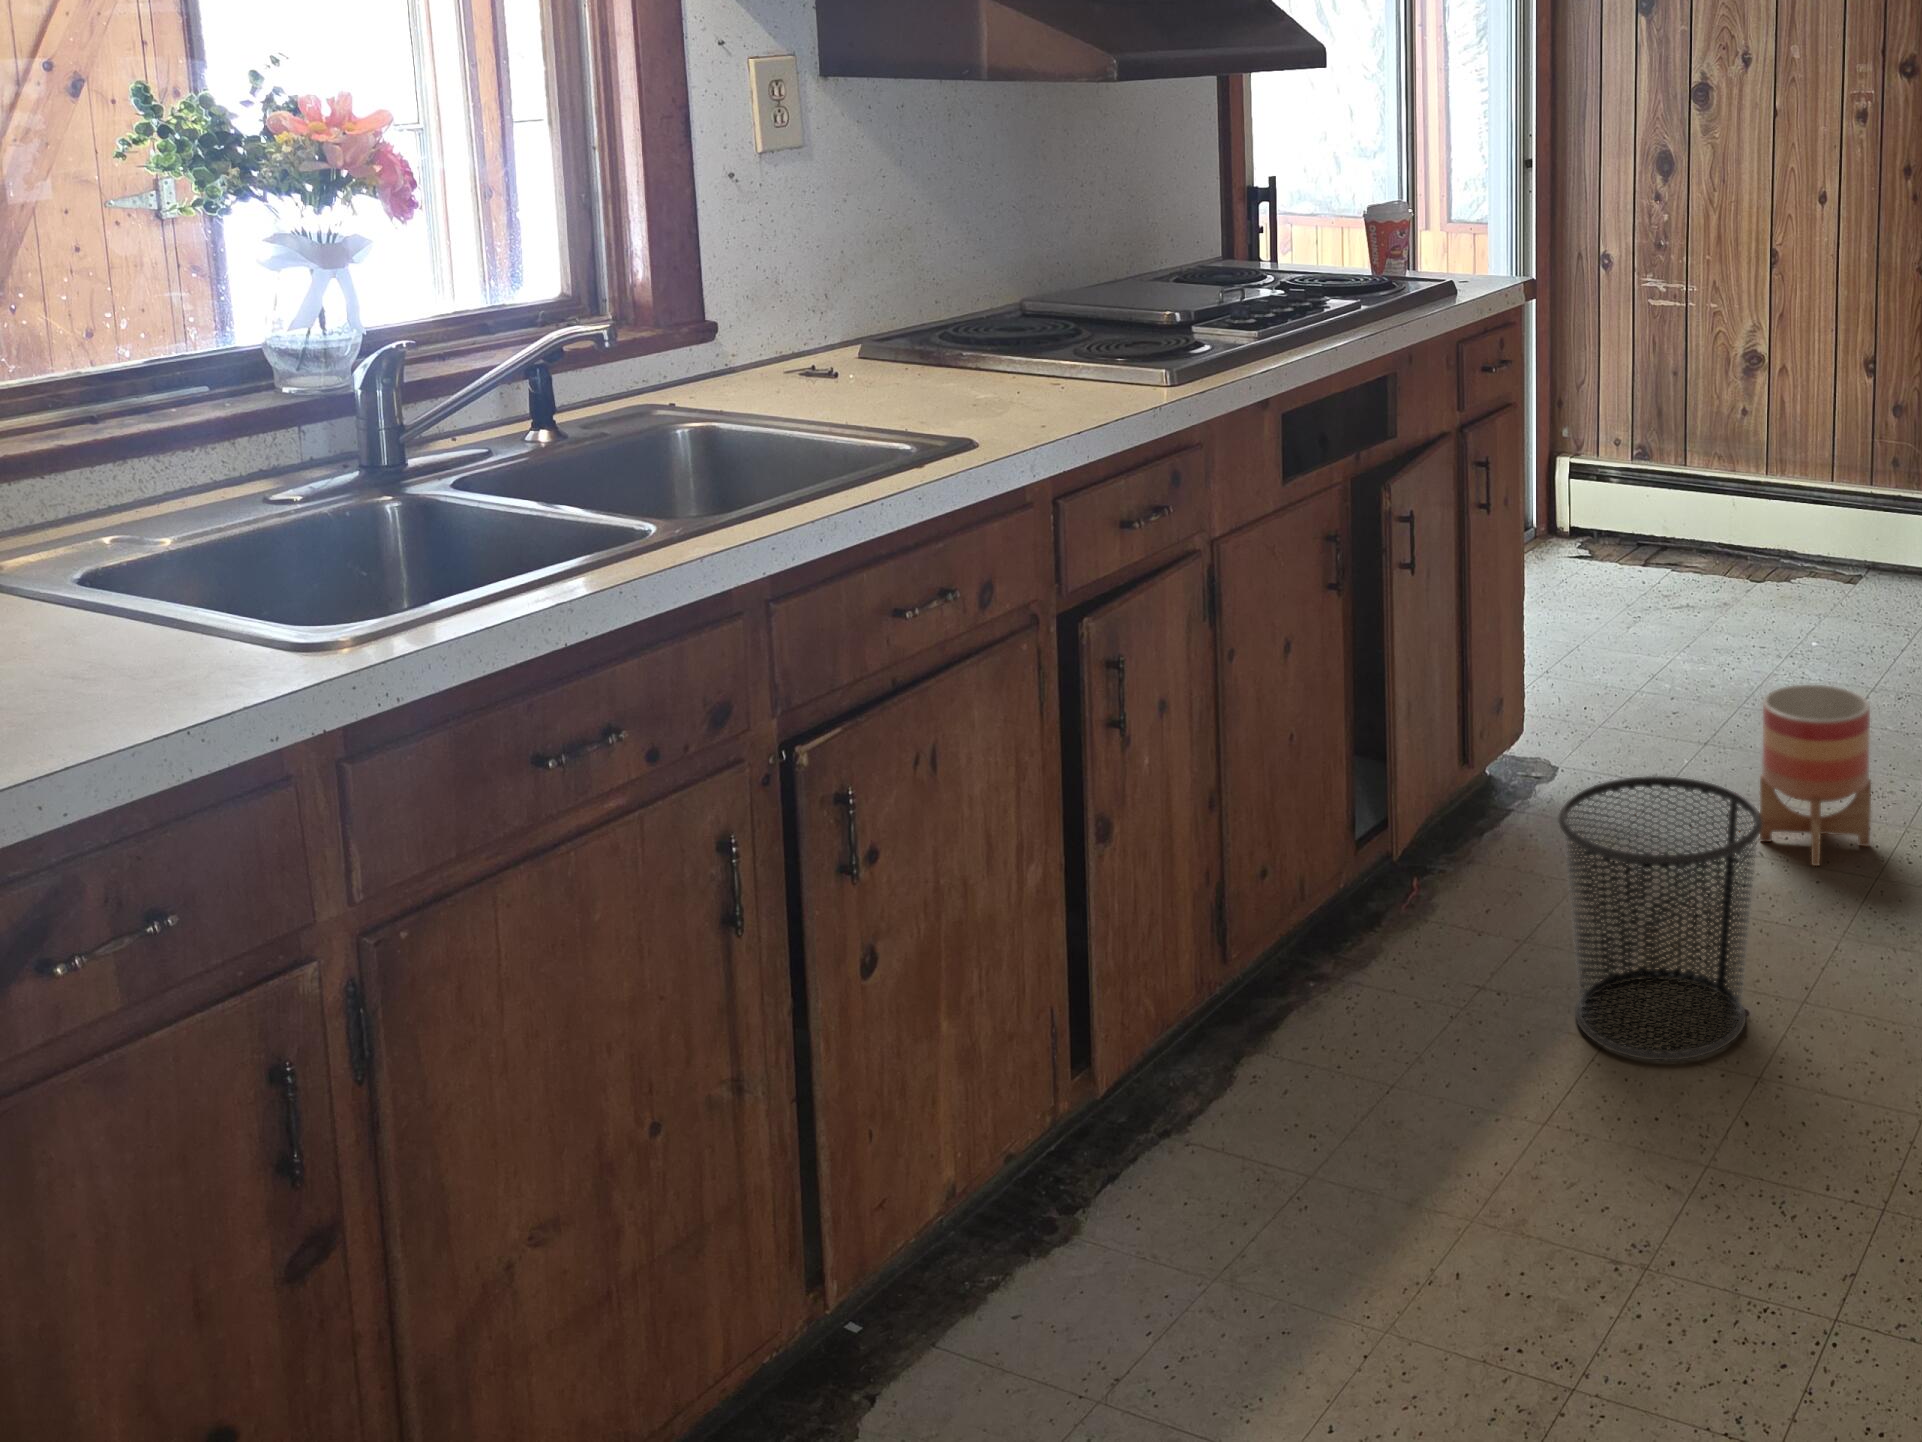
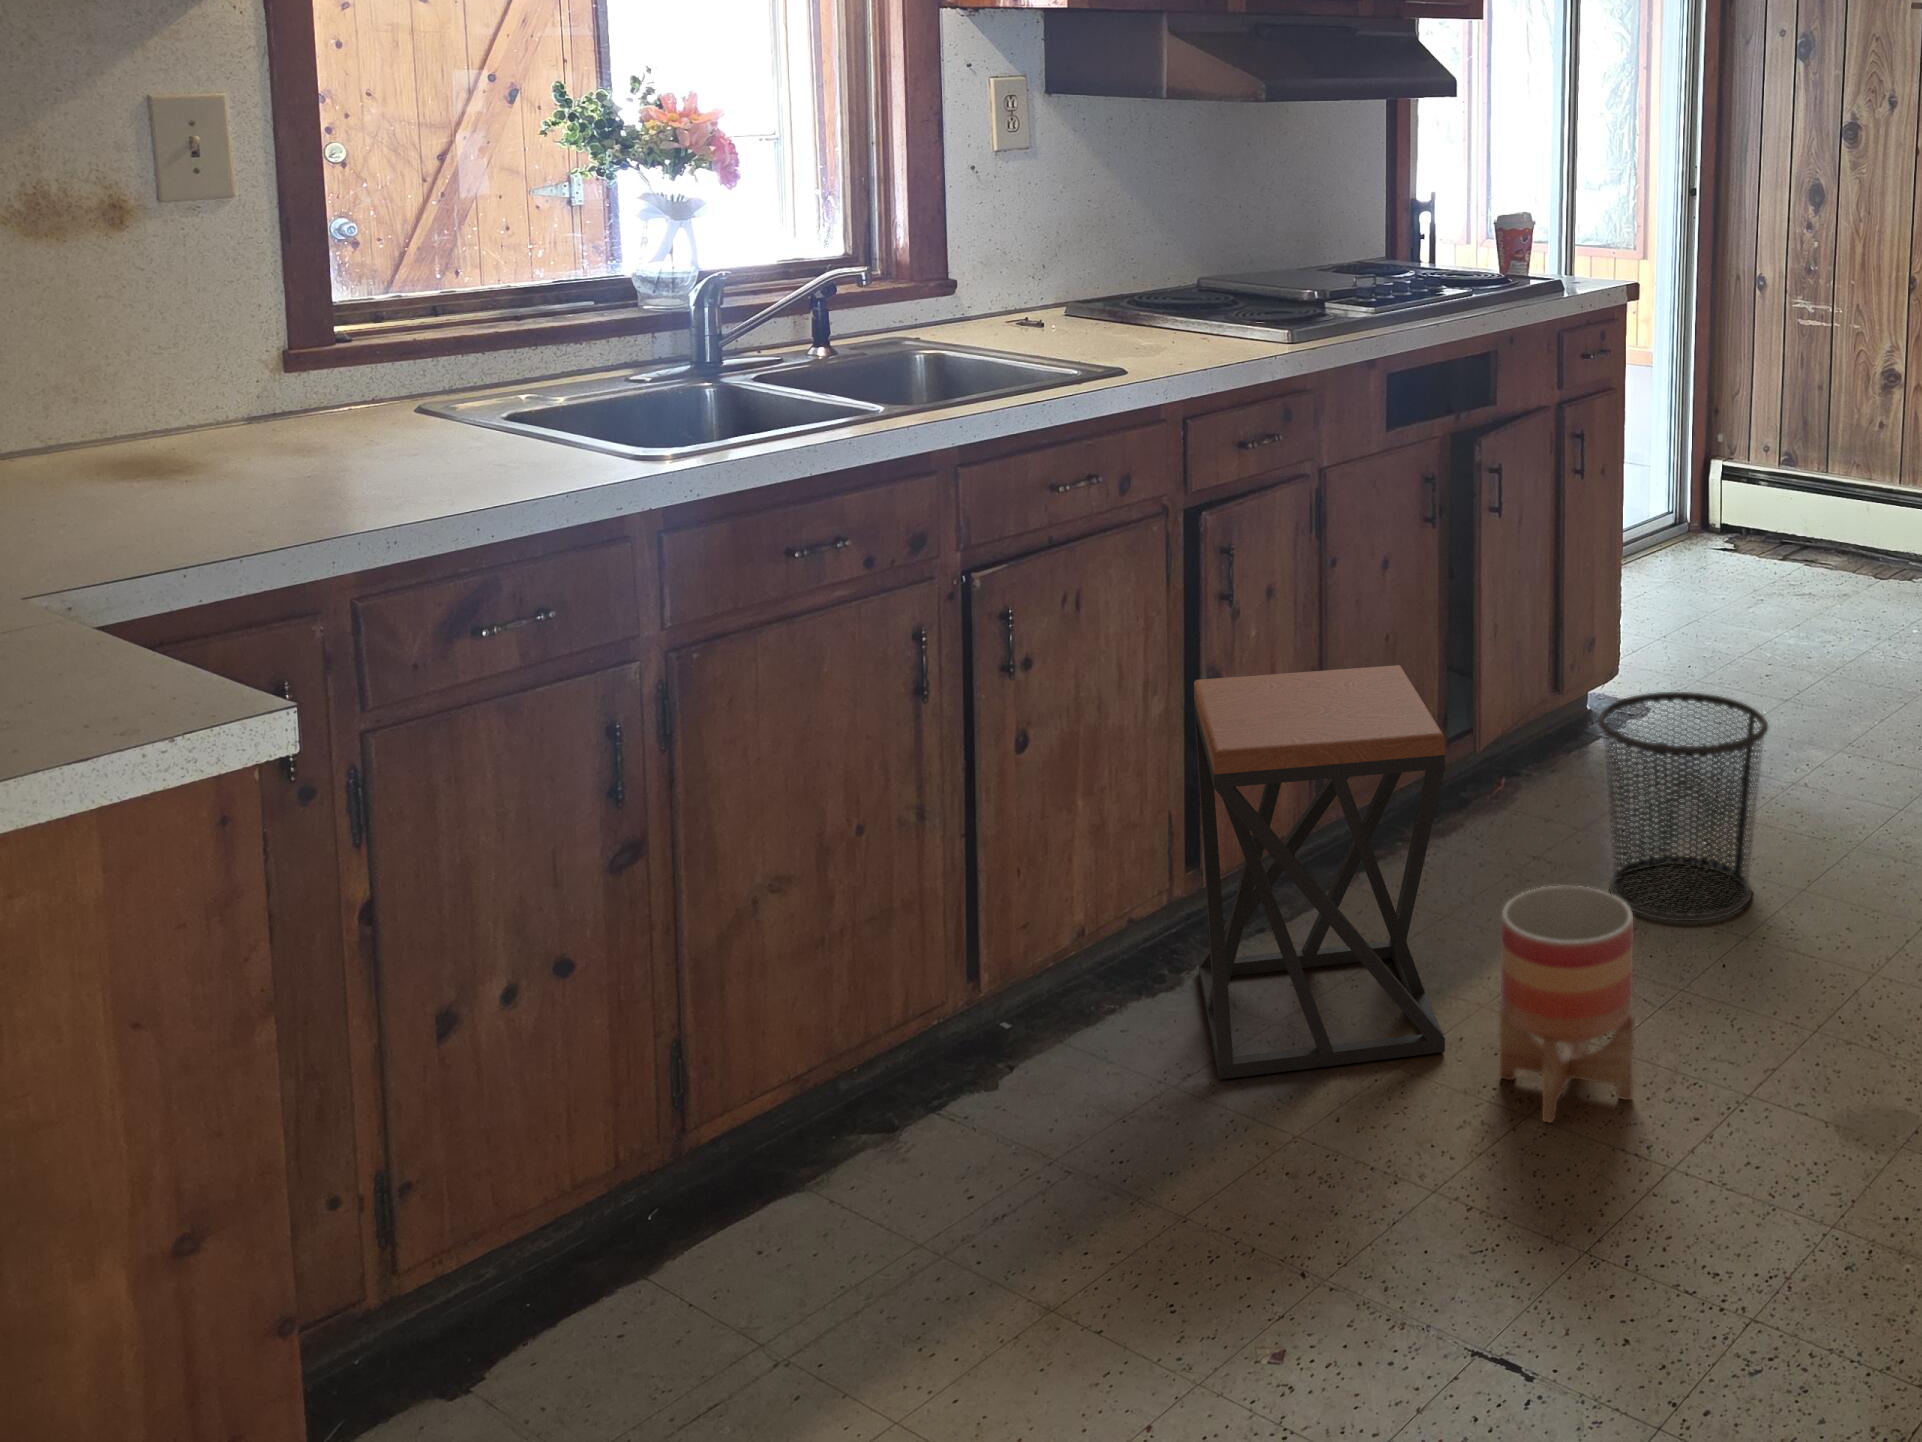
planter: present [1760,685,1871,866] -> present [1500,886,1634,1123]
stool: none [1082,792,1442,1370] -> present [1194,665,1445,1079]

